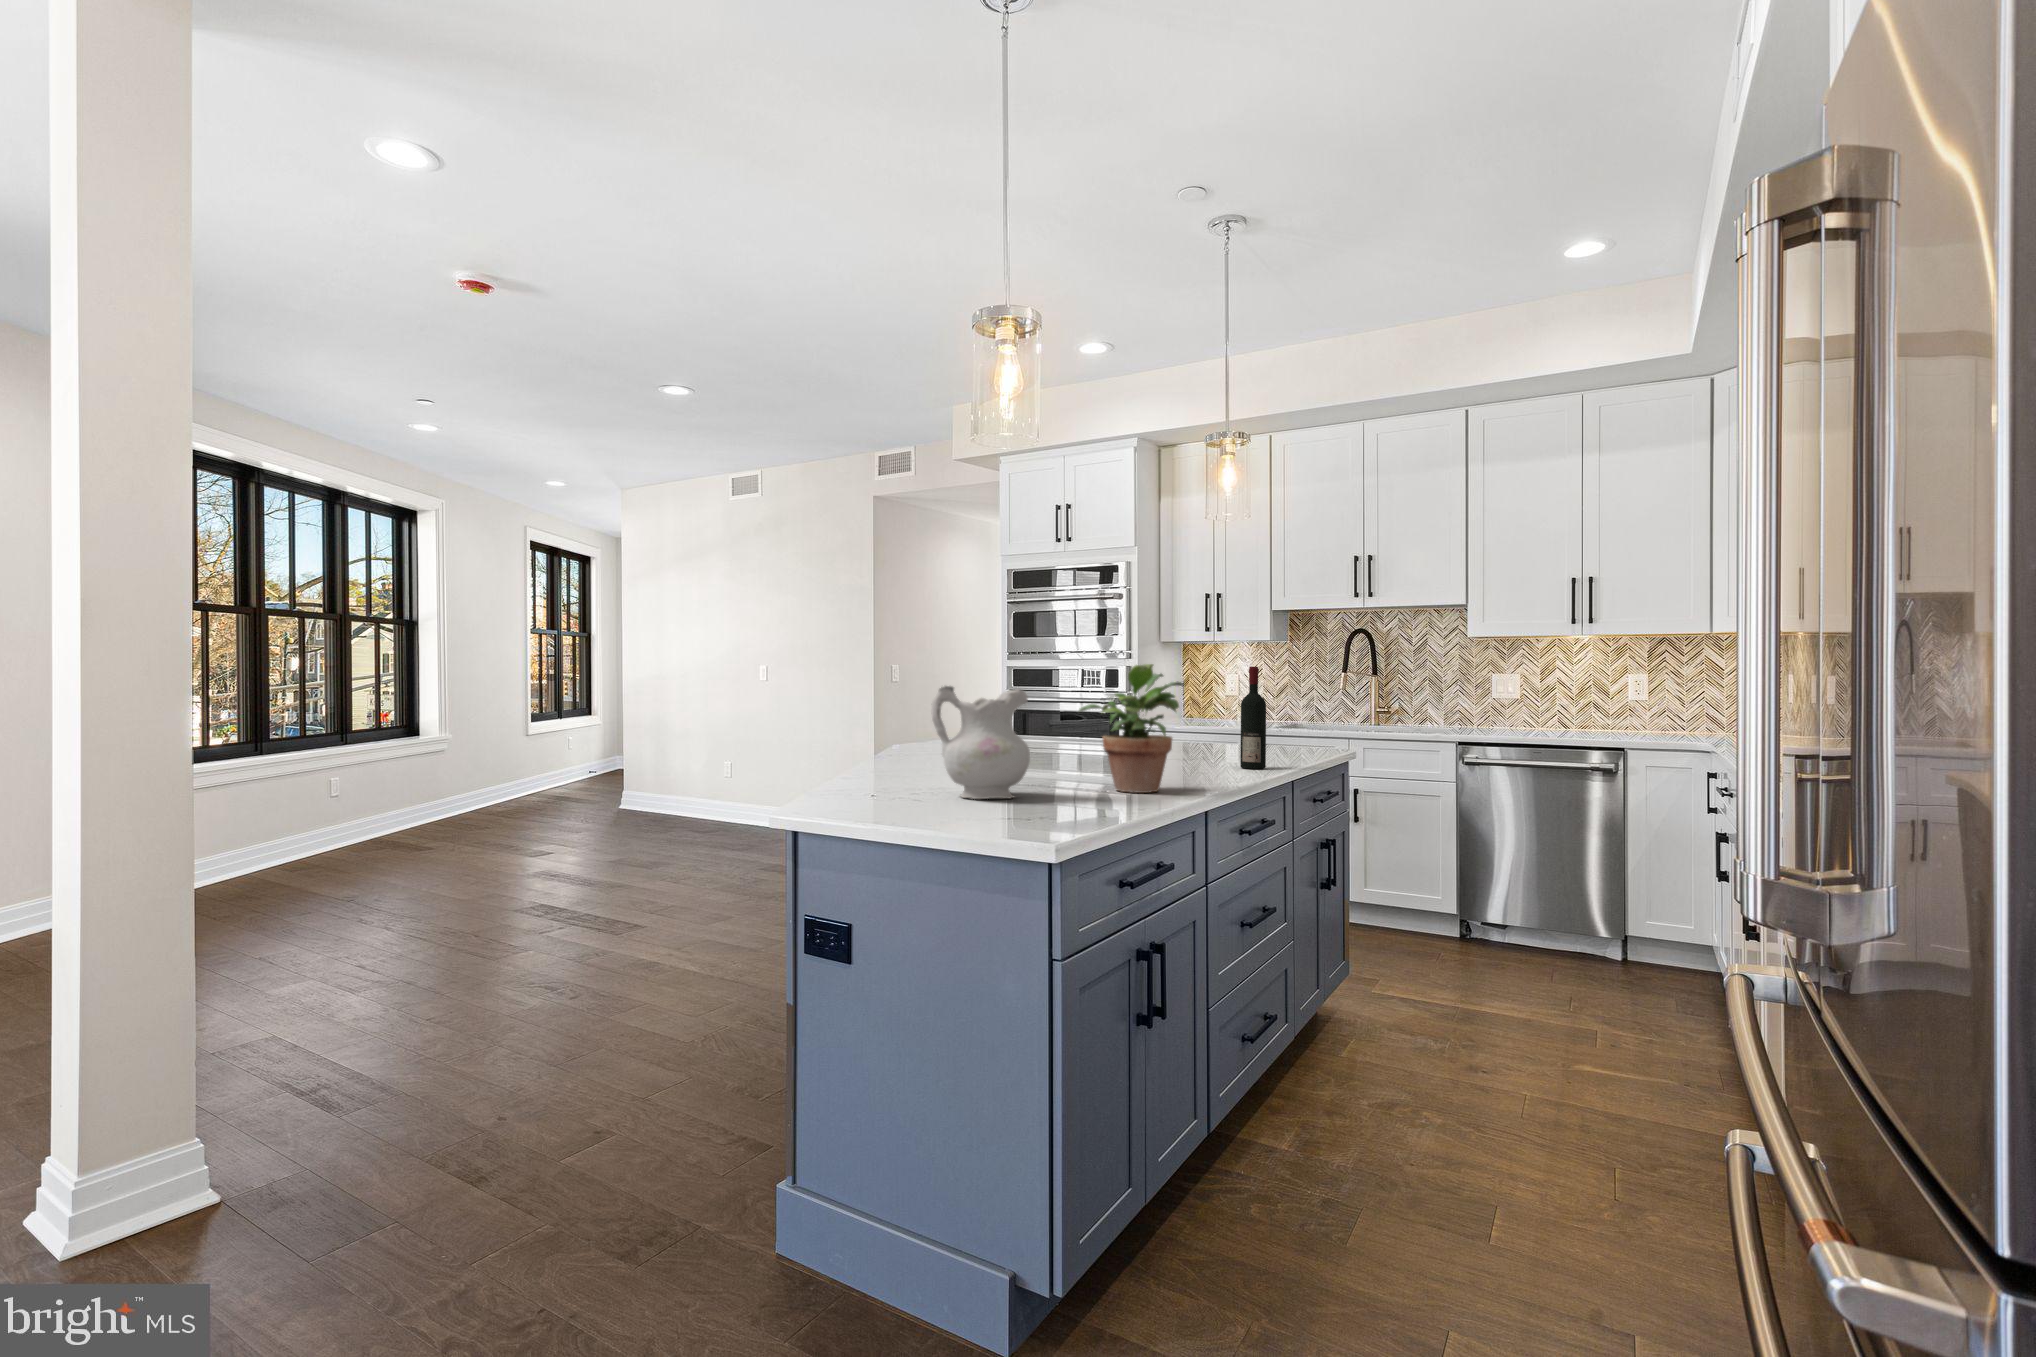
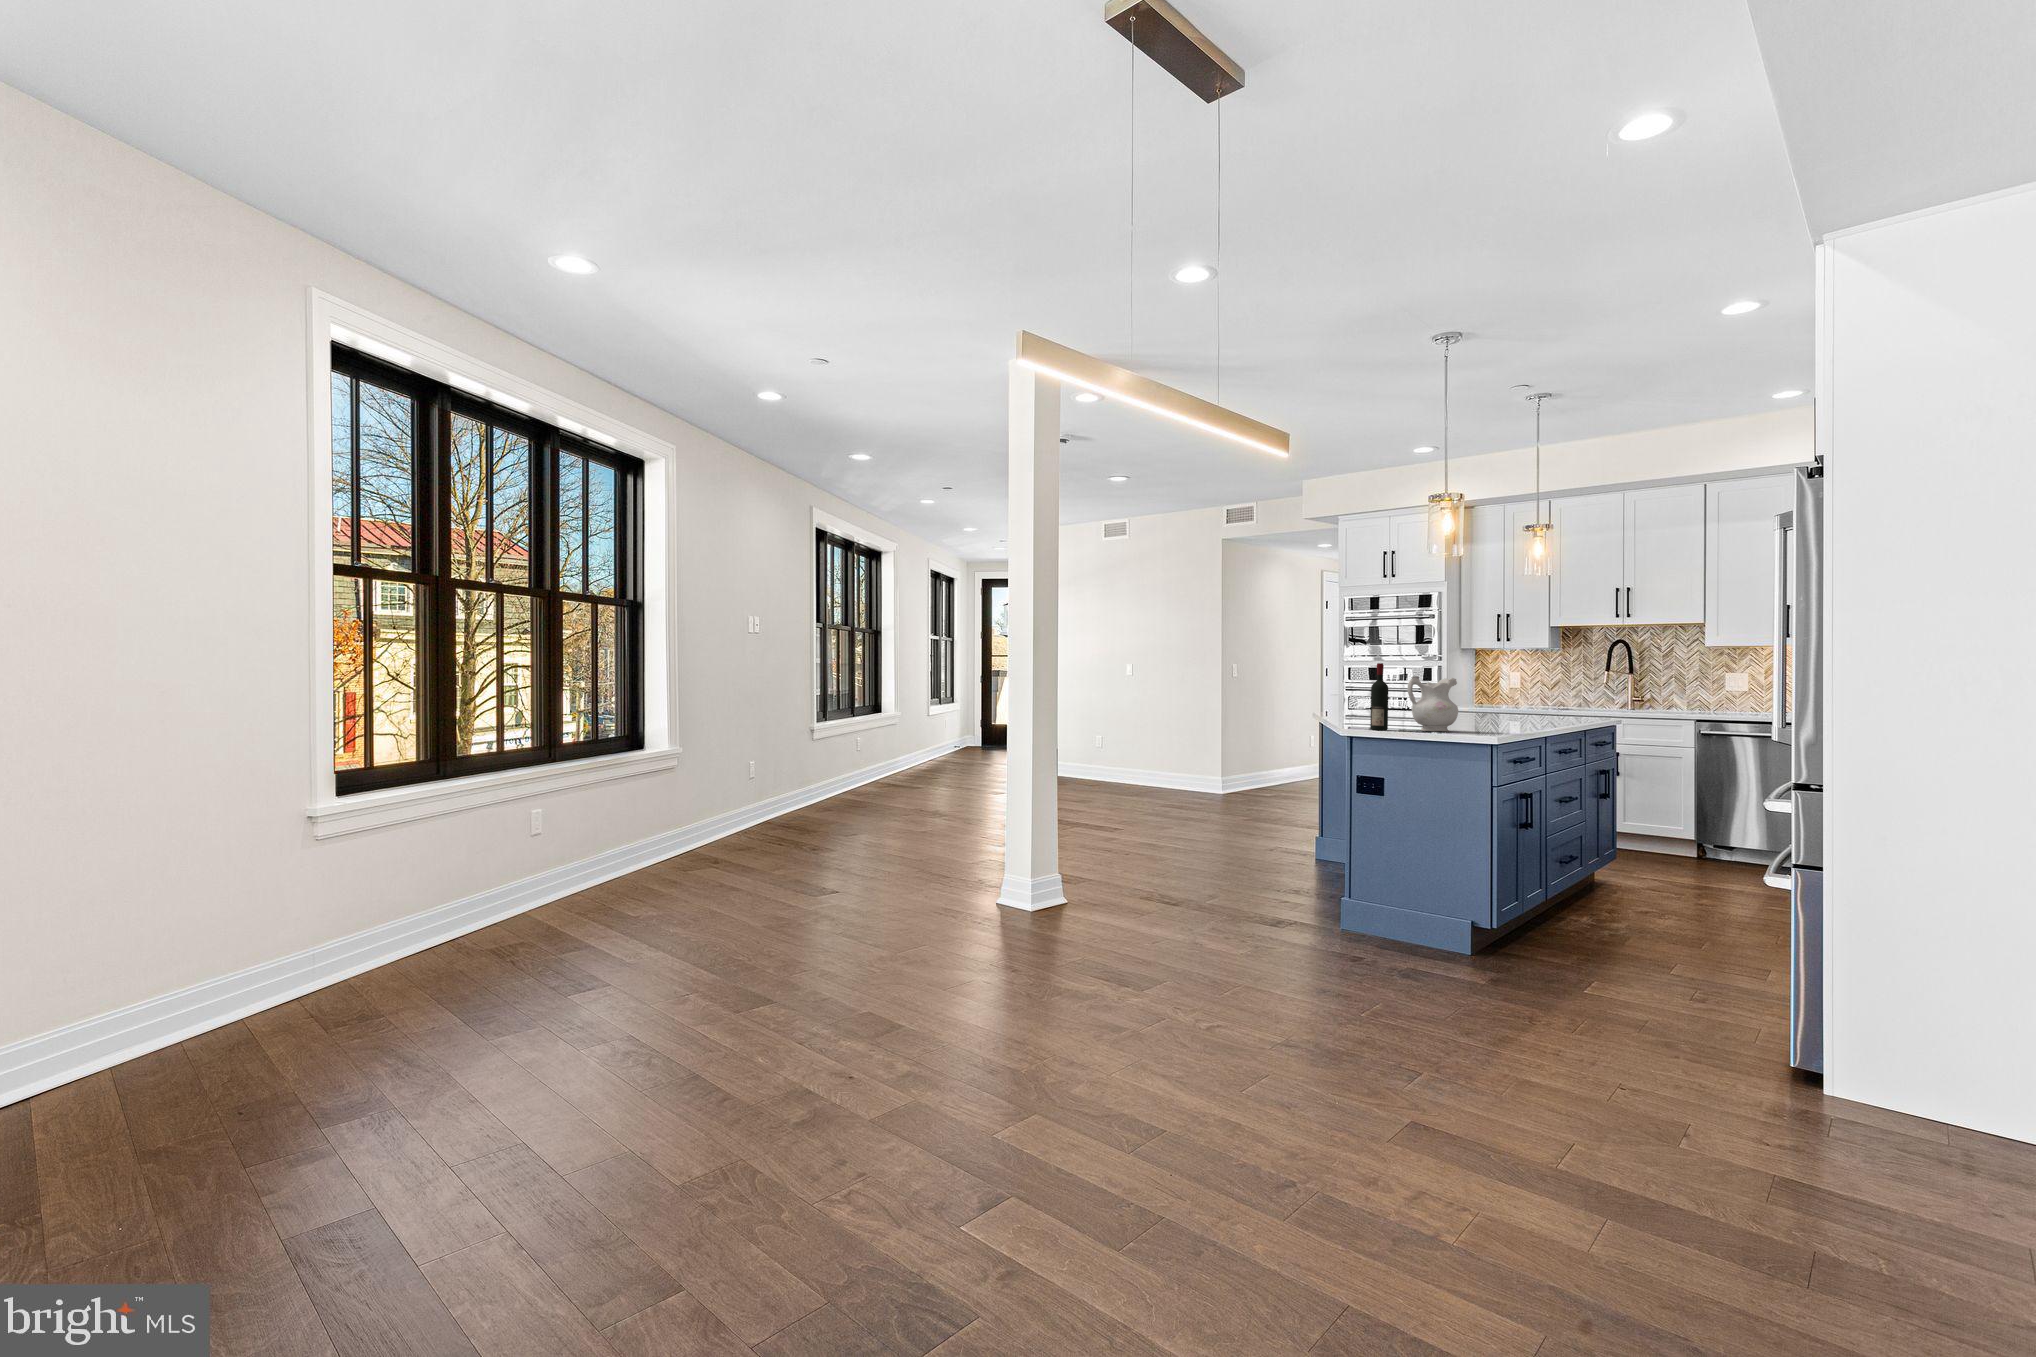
potted plant: present [1079,664,1183,793] -> none [1475,666,1534,732]
wine bottle: present [1240,667,1266,769] -> present [1370,663,1388,730]

